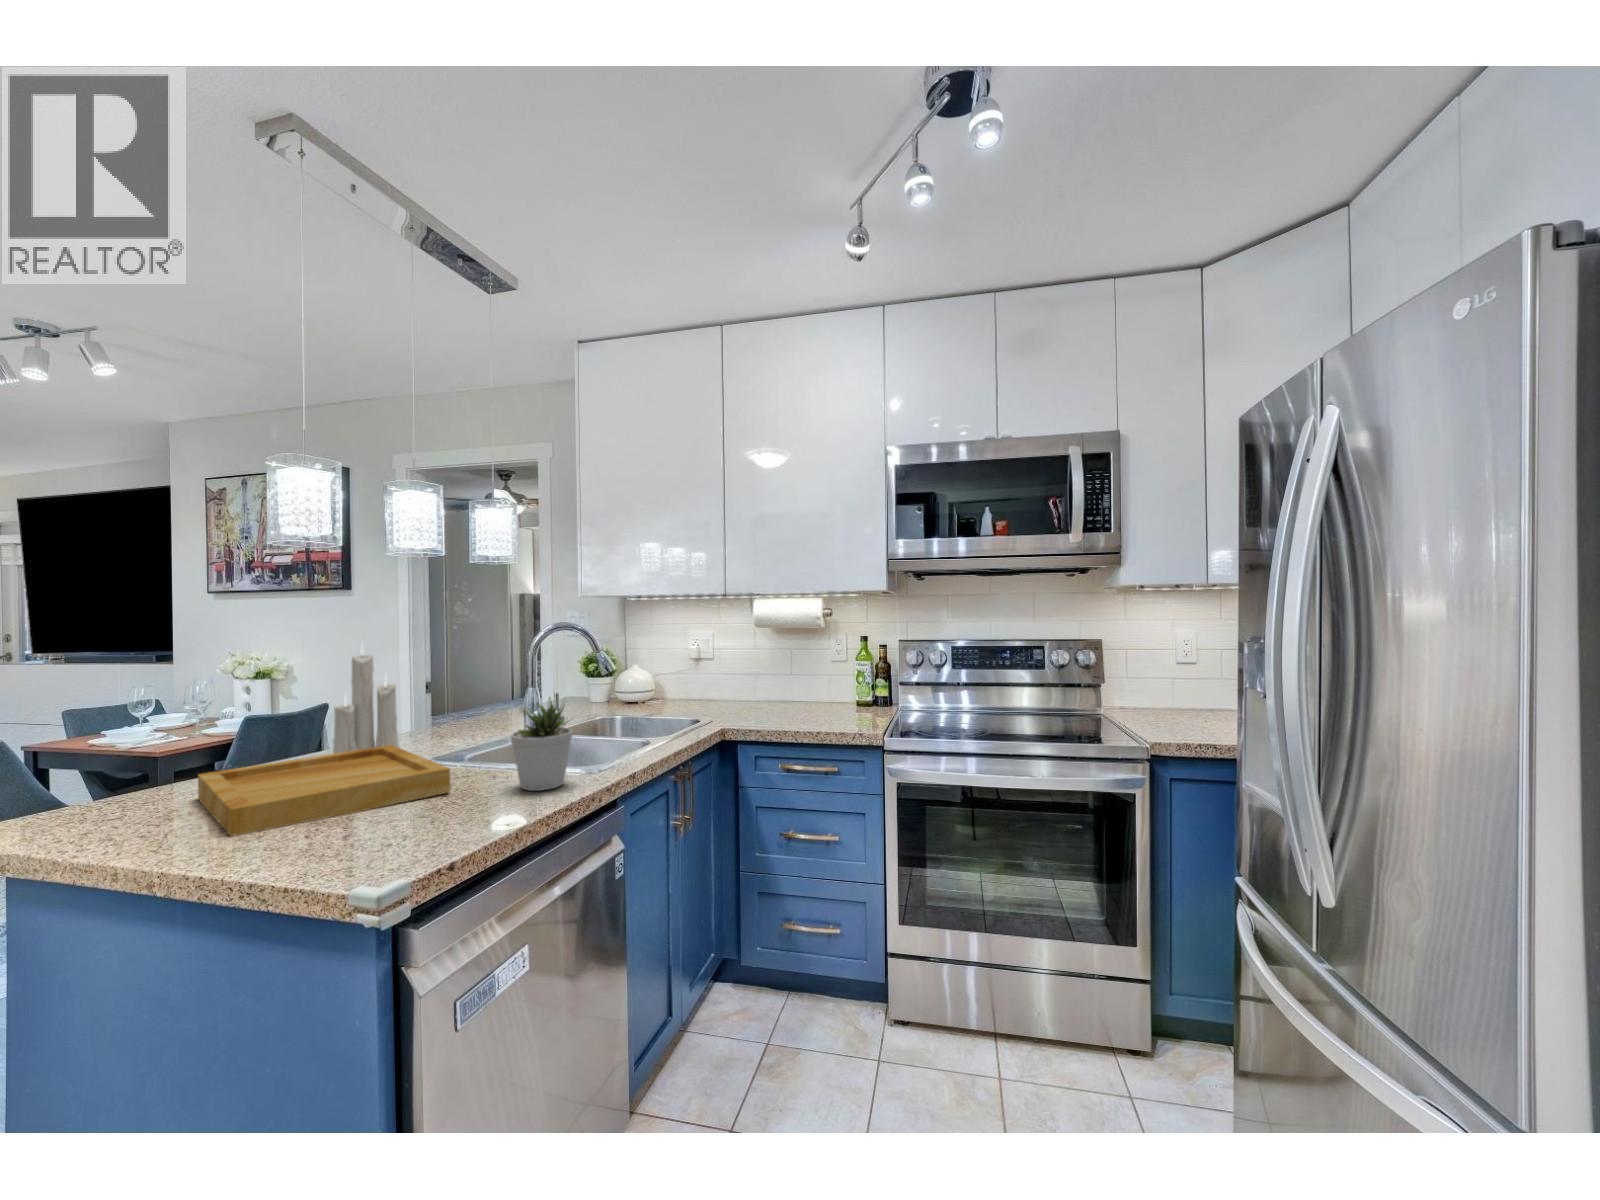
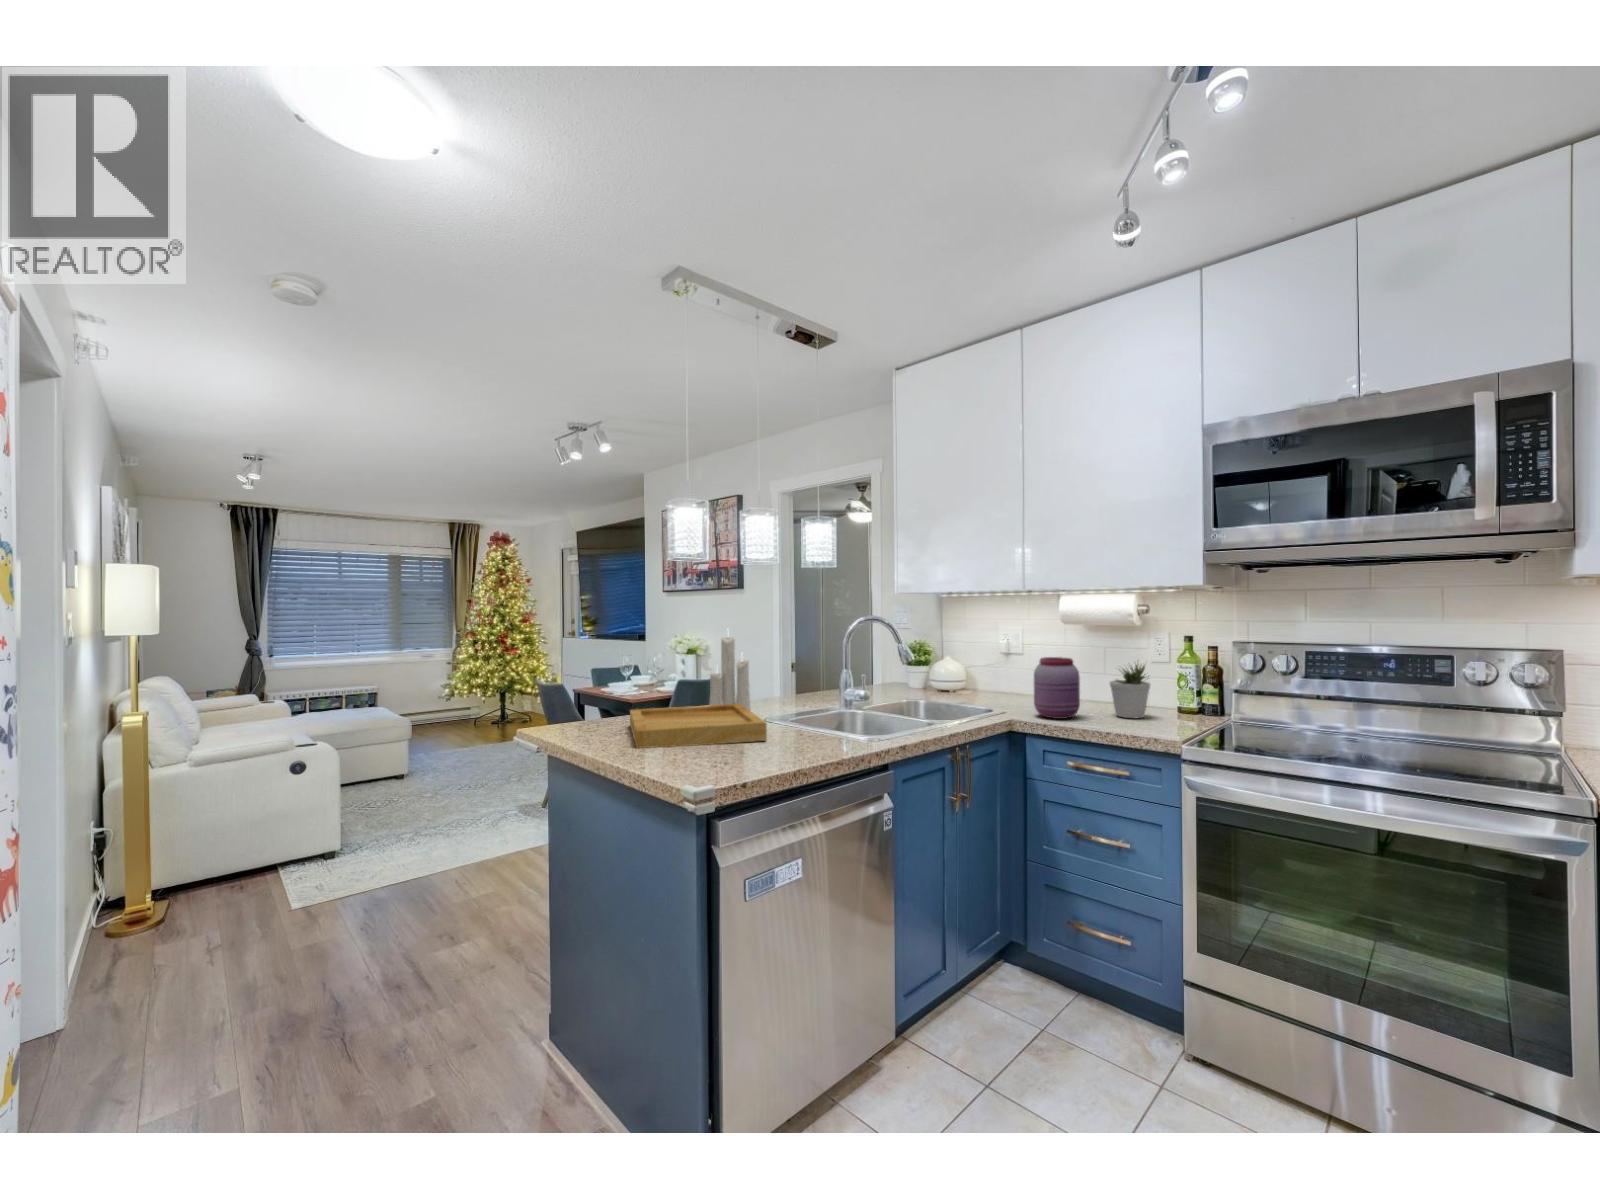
jar: none [740,661,783,723] -> present [1034,657,1080,719]
potted plant: present [510,697,572,791] -> present [1110,665,1150,718]

